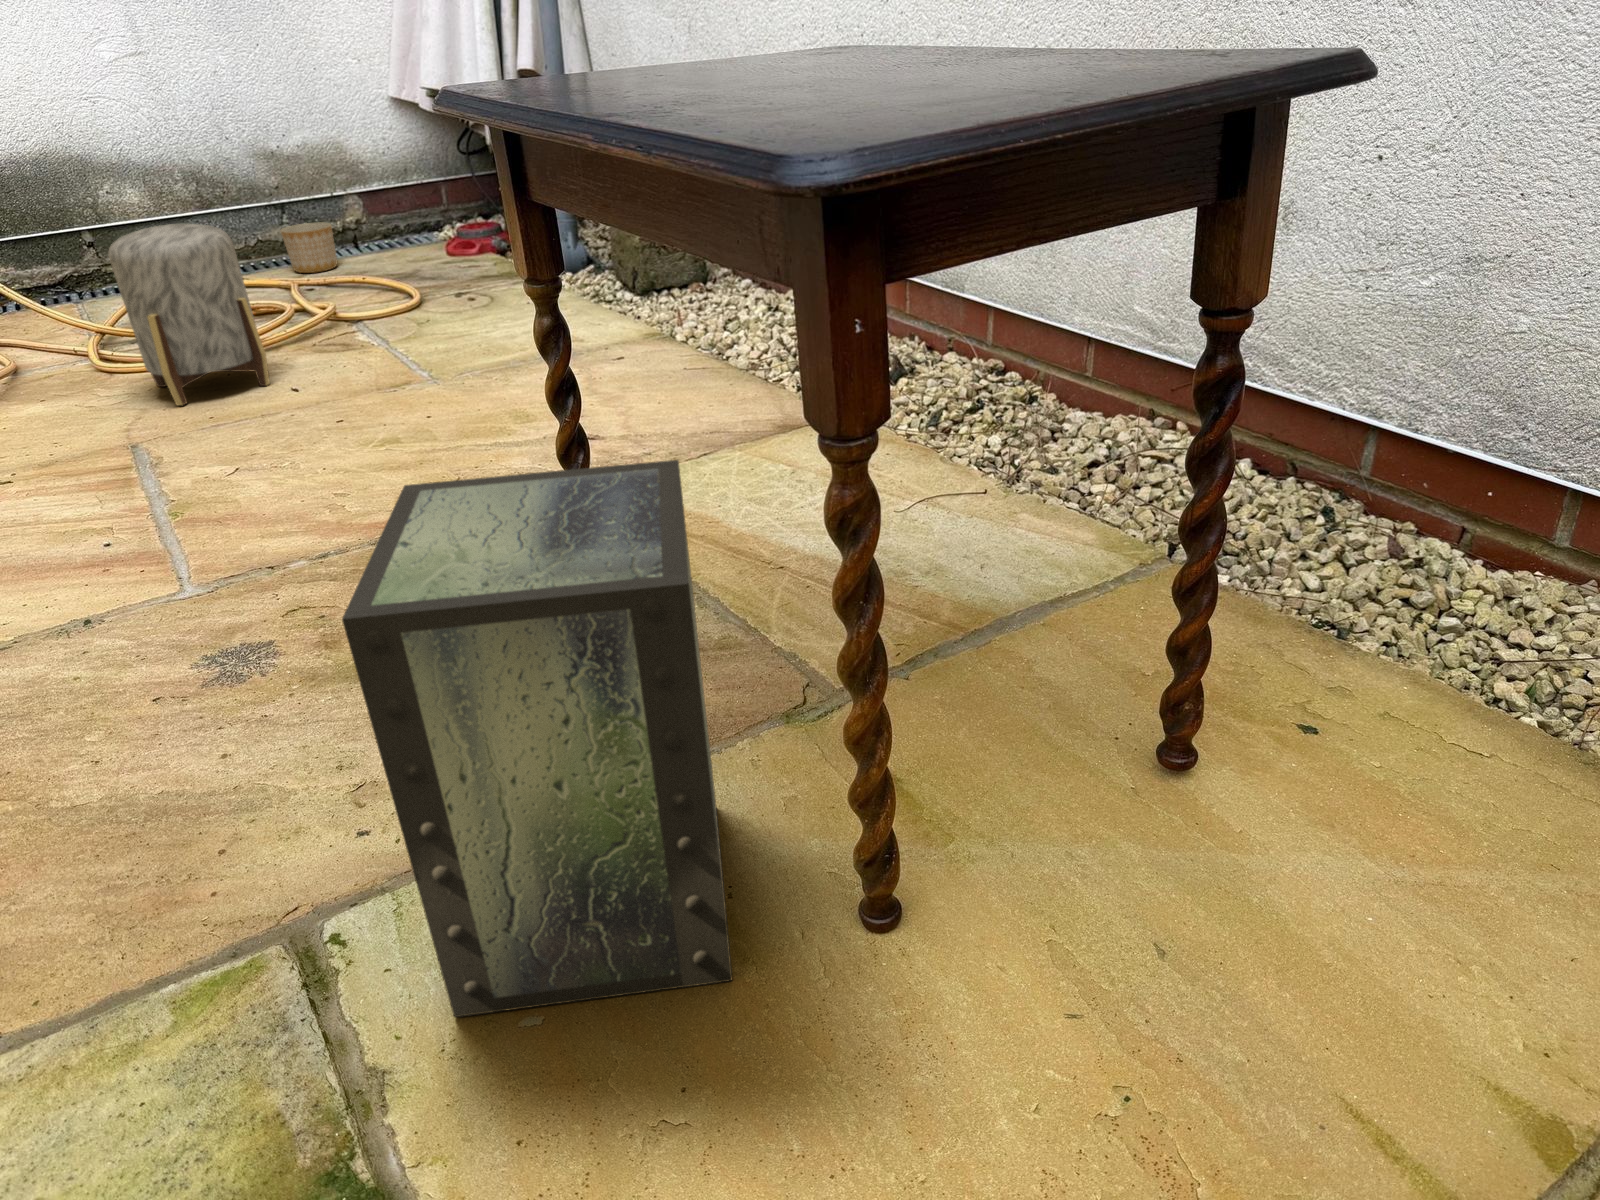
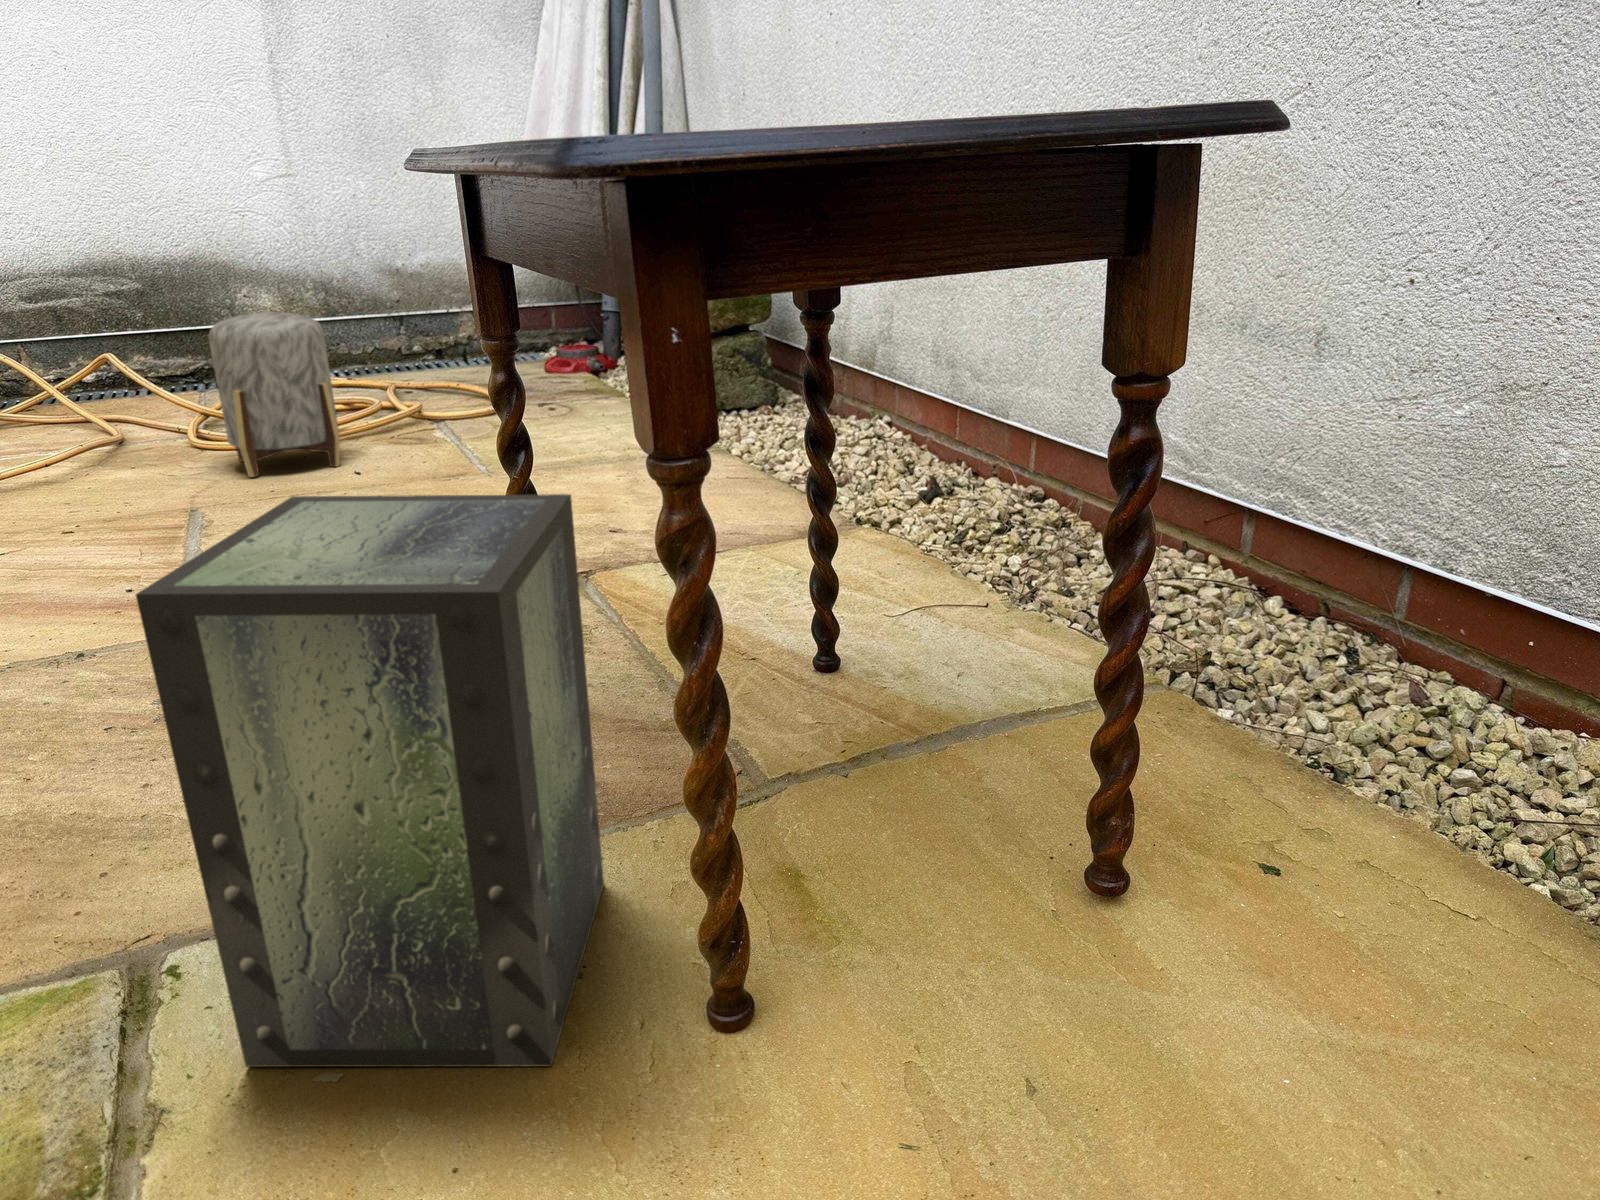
planter: present [281,223,337,273] -> none [396,335,445,379]

